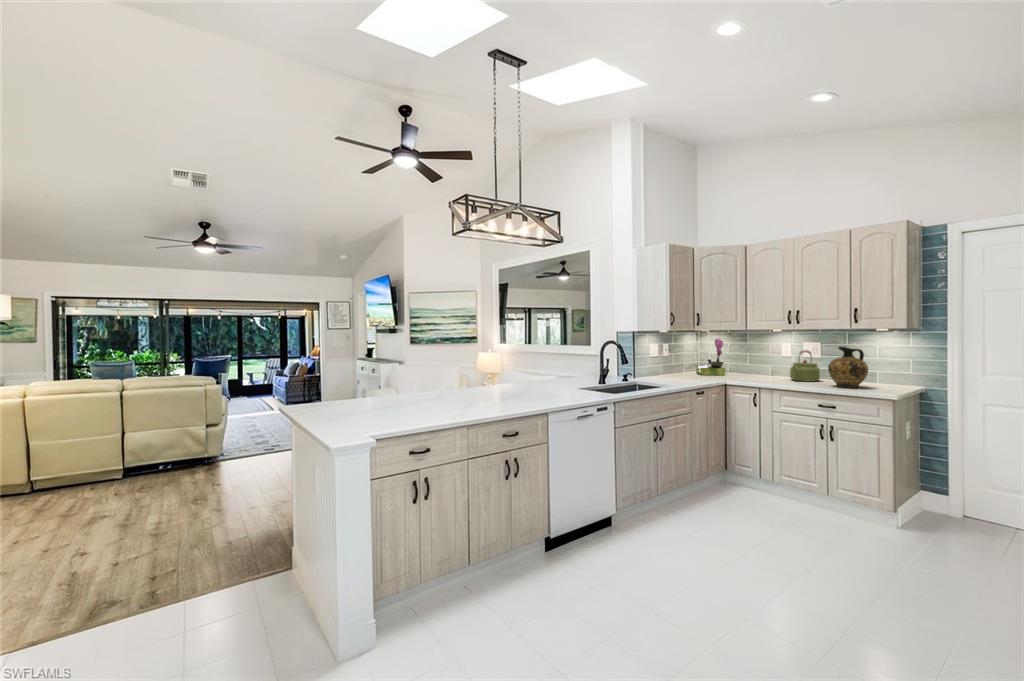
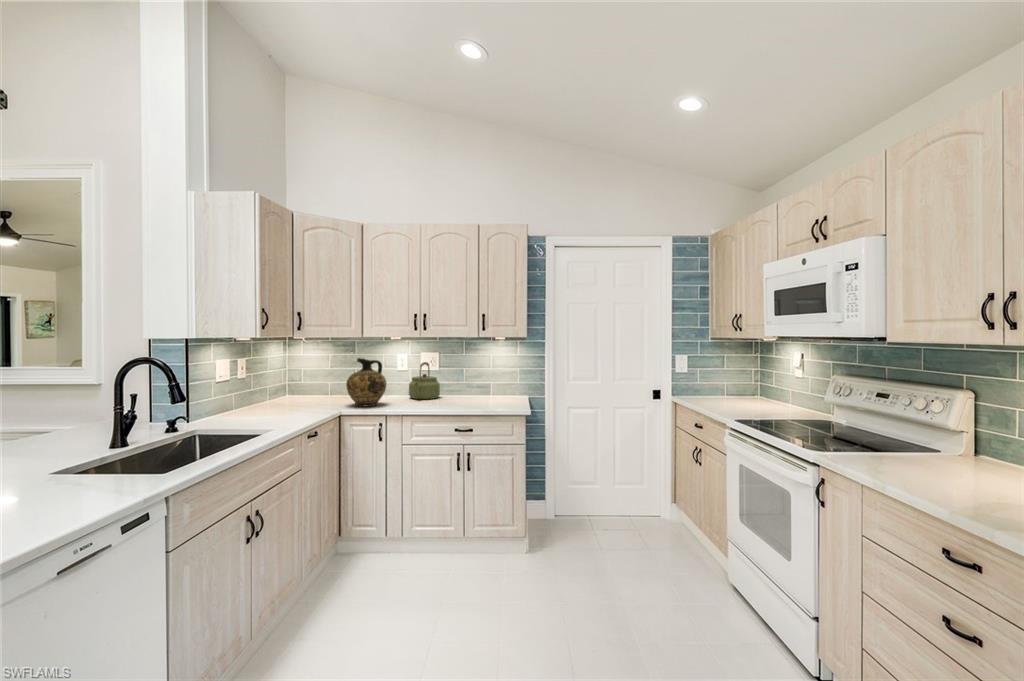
flower arrangement: present [696,338,725,375] -> none [286,347,329,401]
ceramic jug: present [828,346,868,387] -> present [346,358,386,406]

